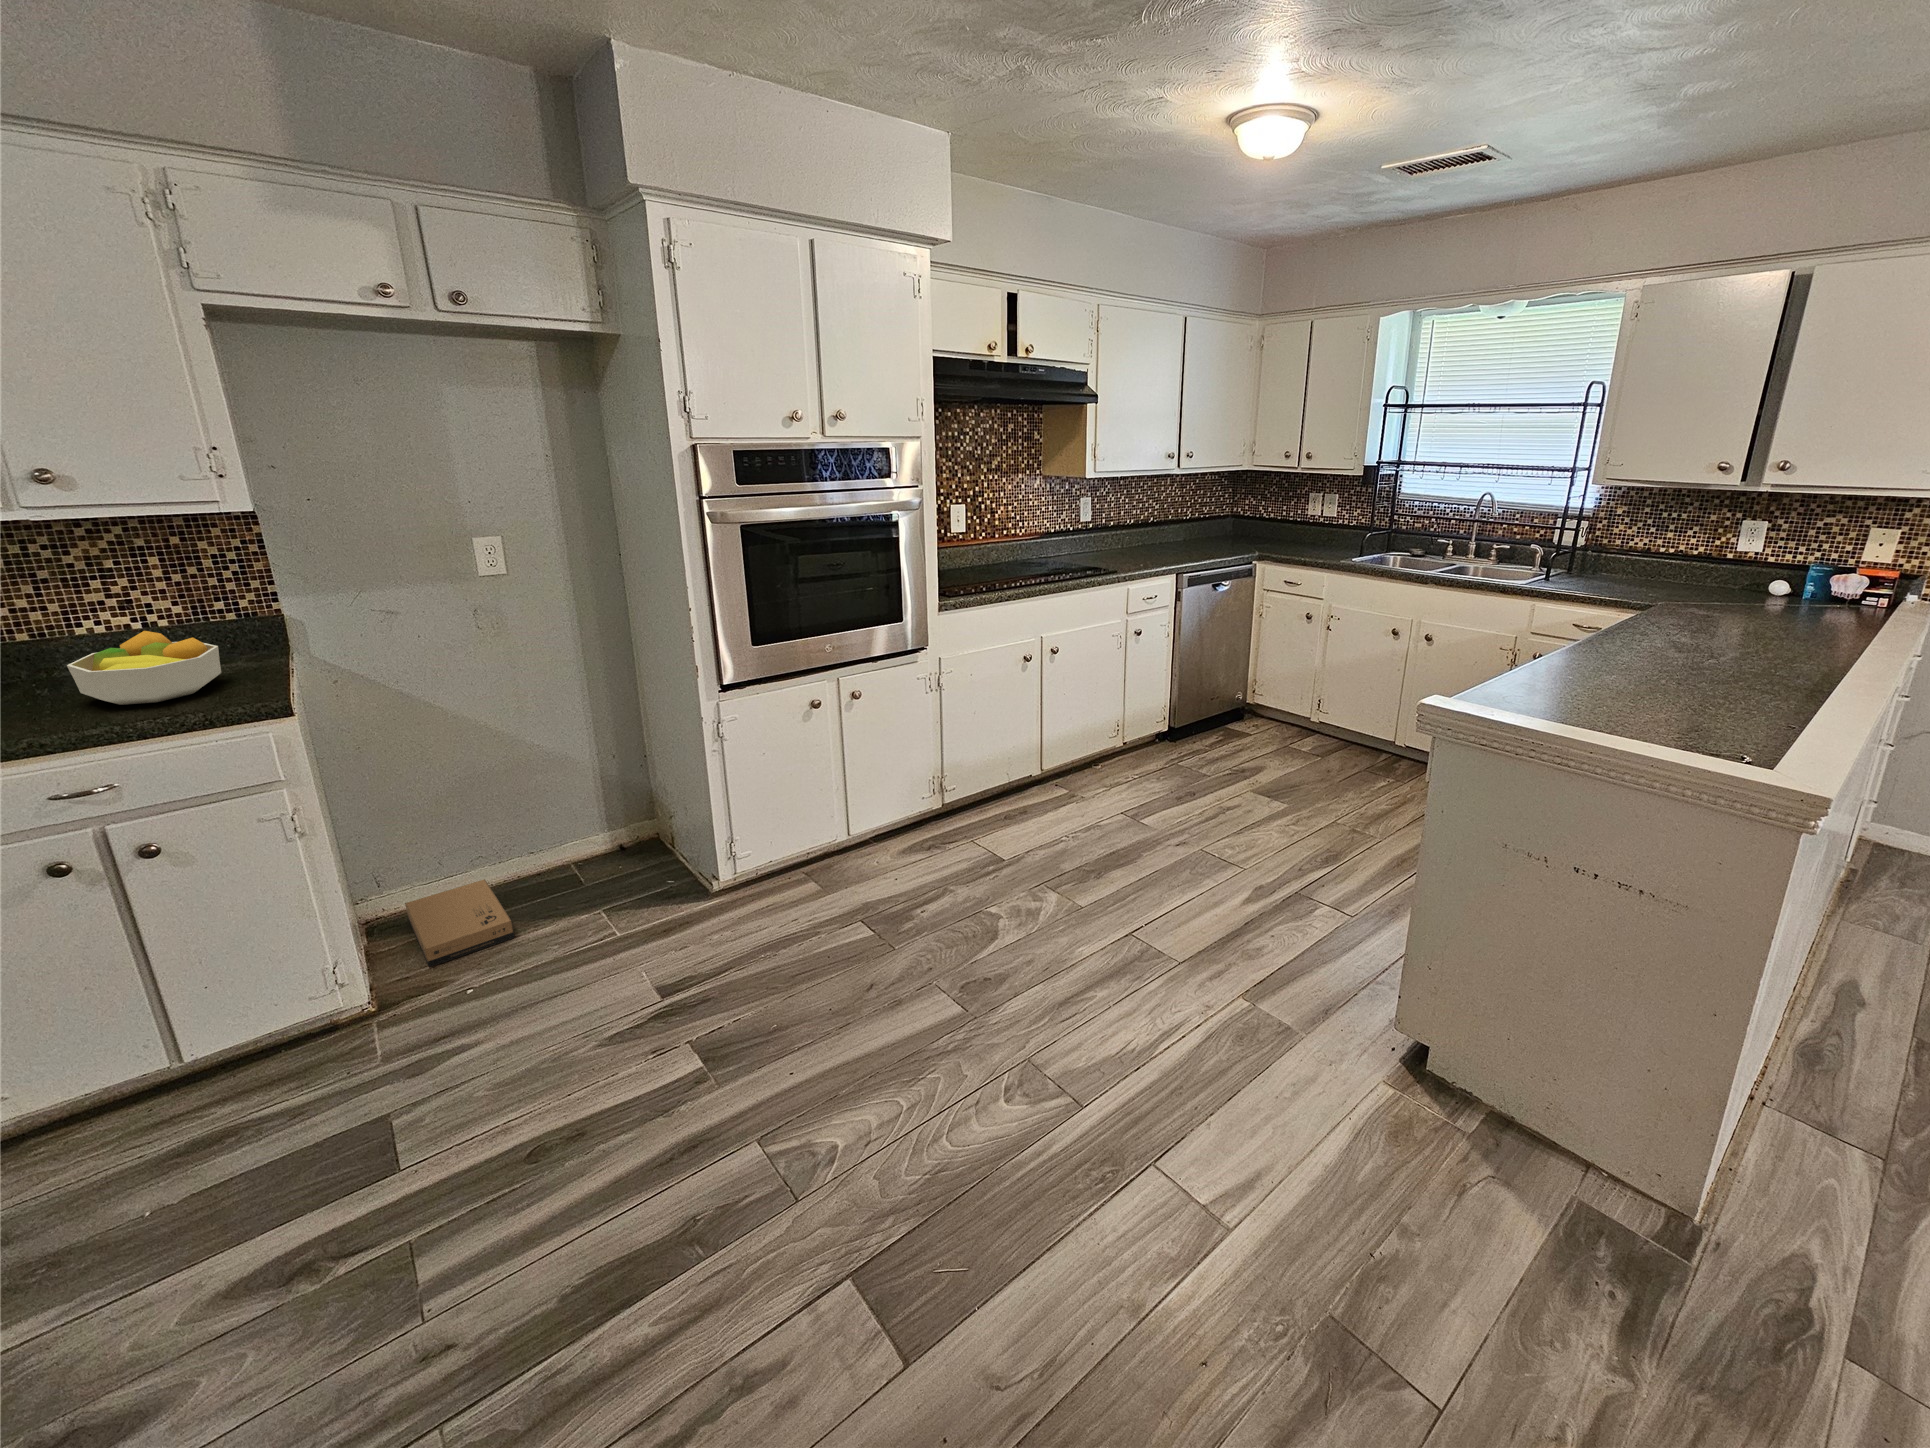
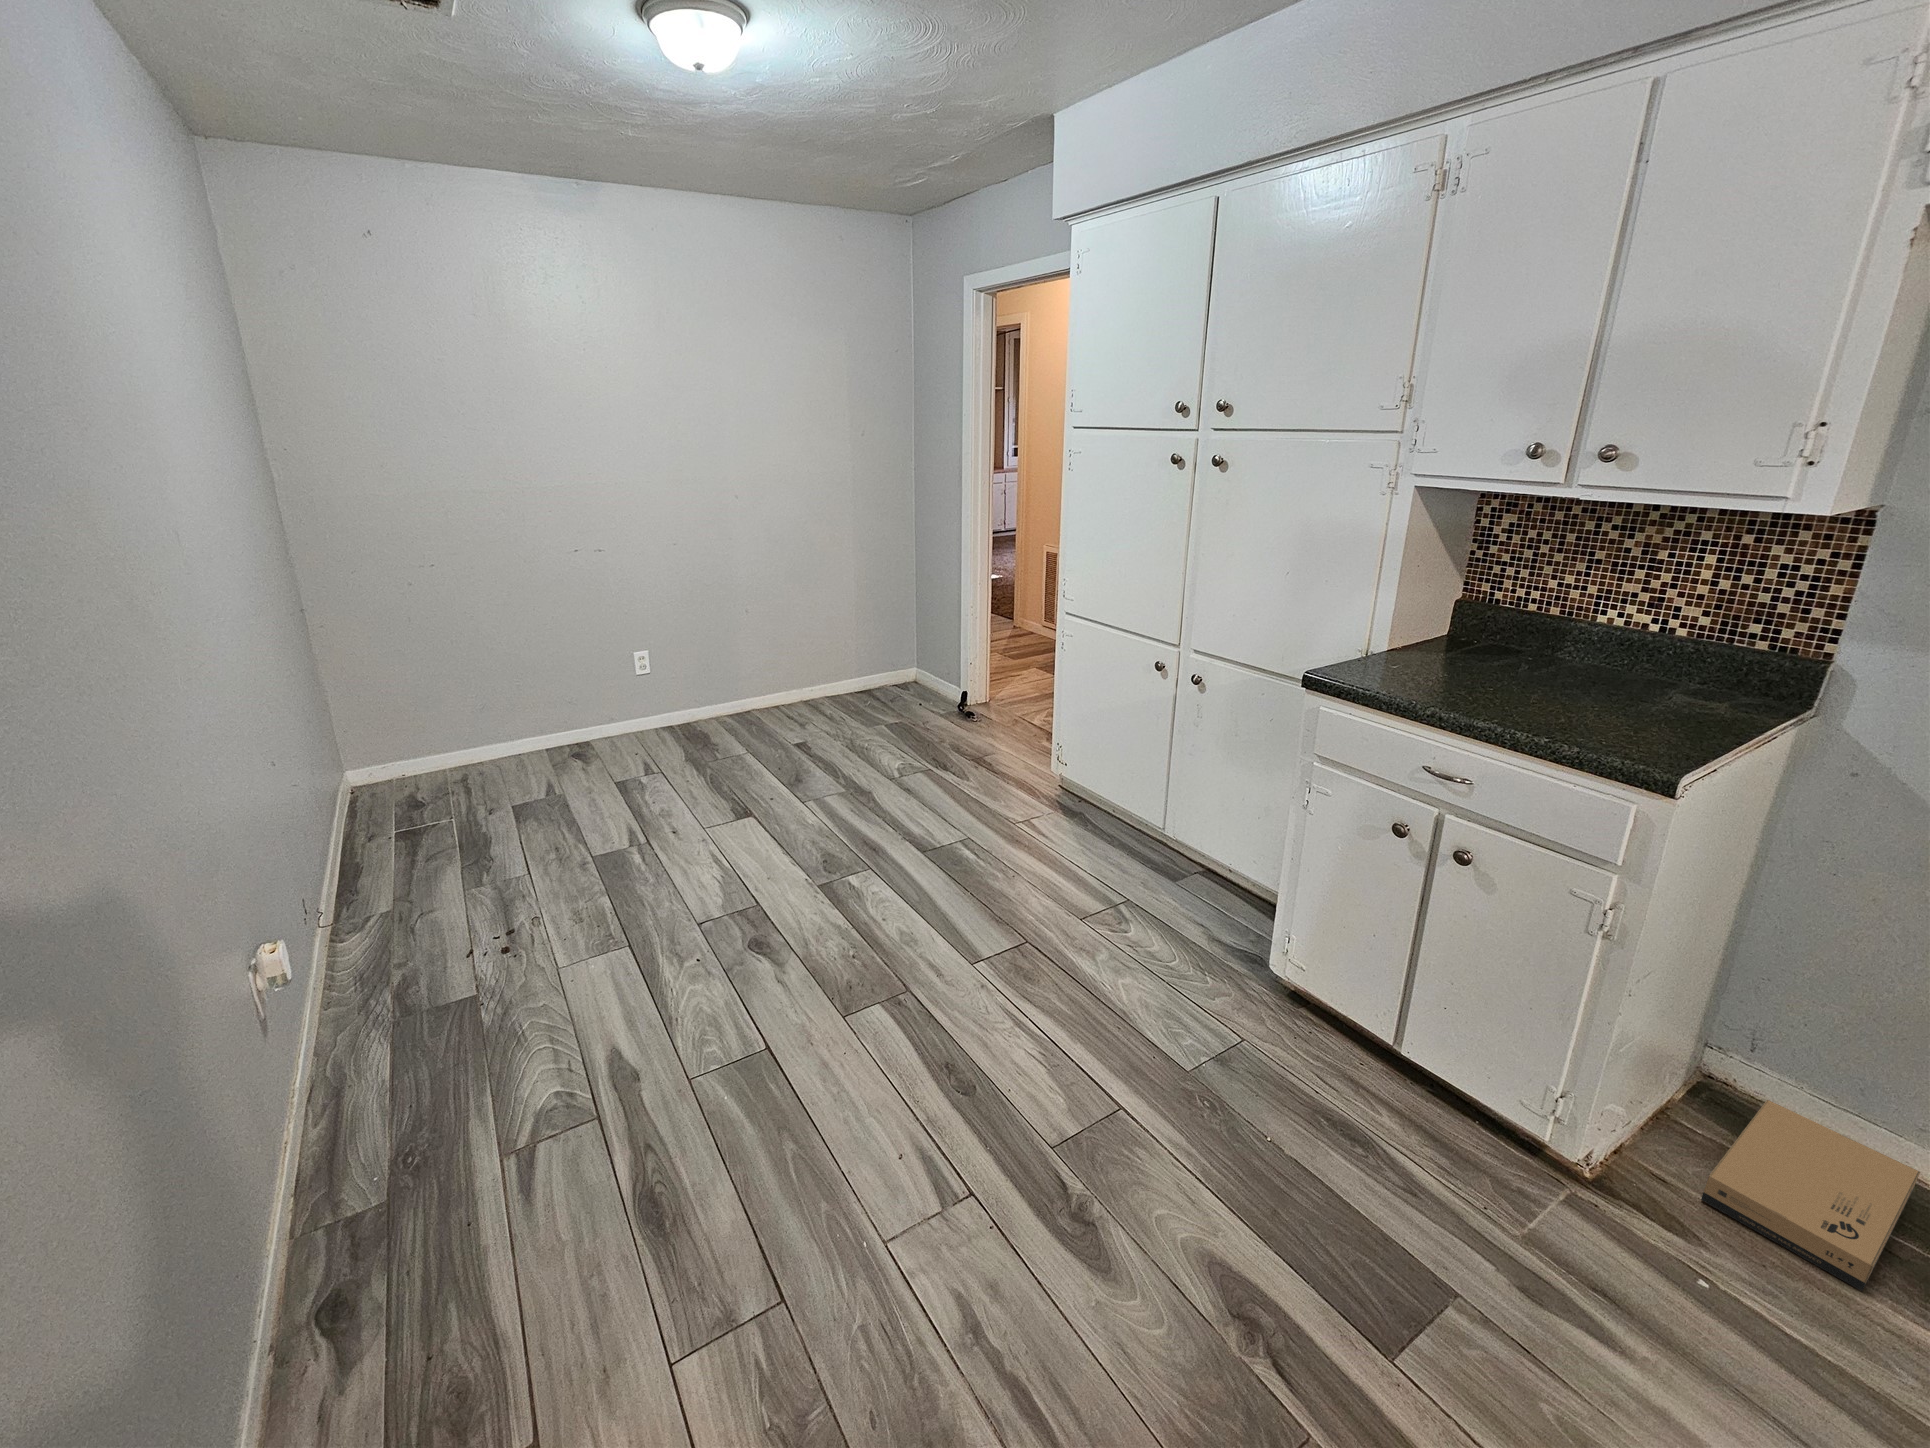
fruit bowl: present [67,631,221,705] -> none [1530,637,1688,724]

